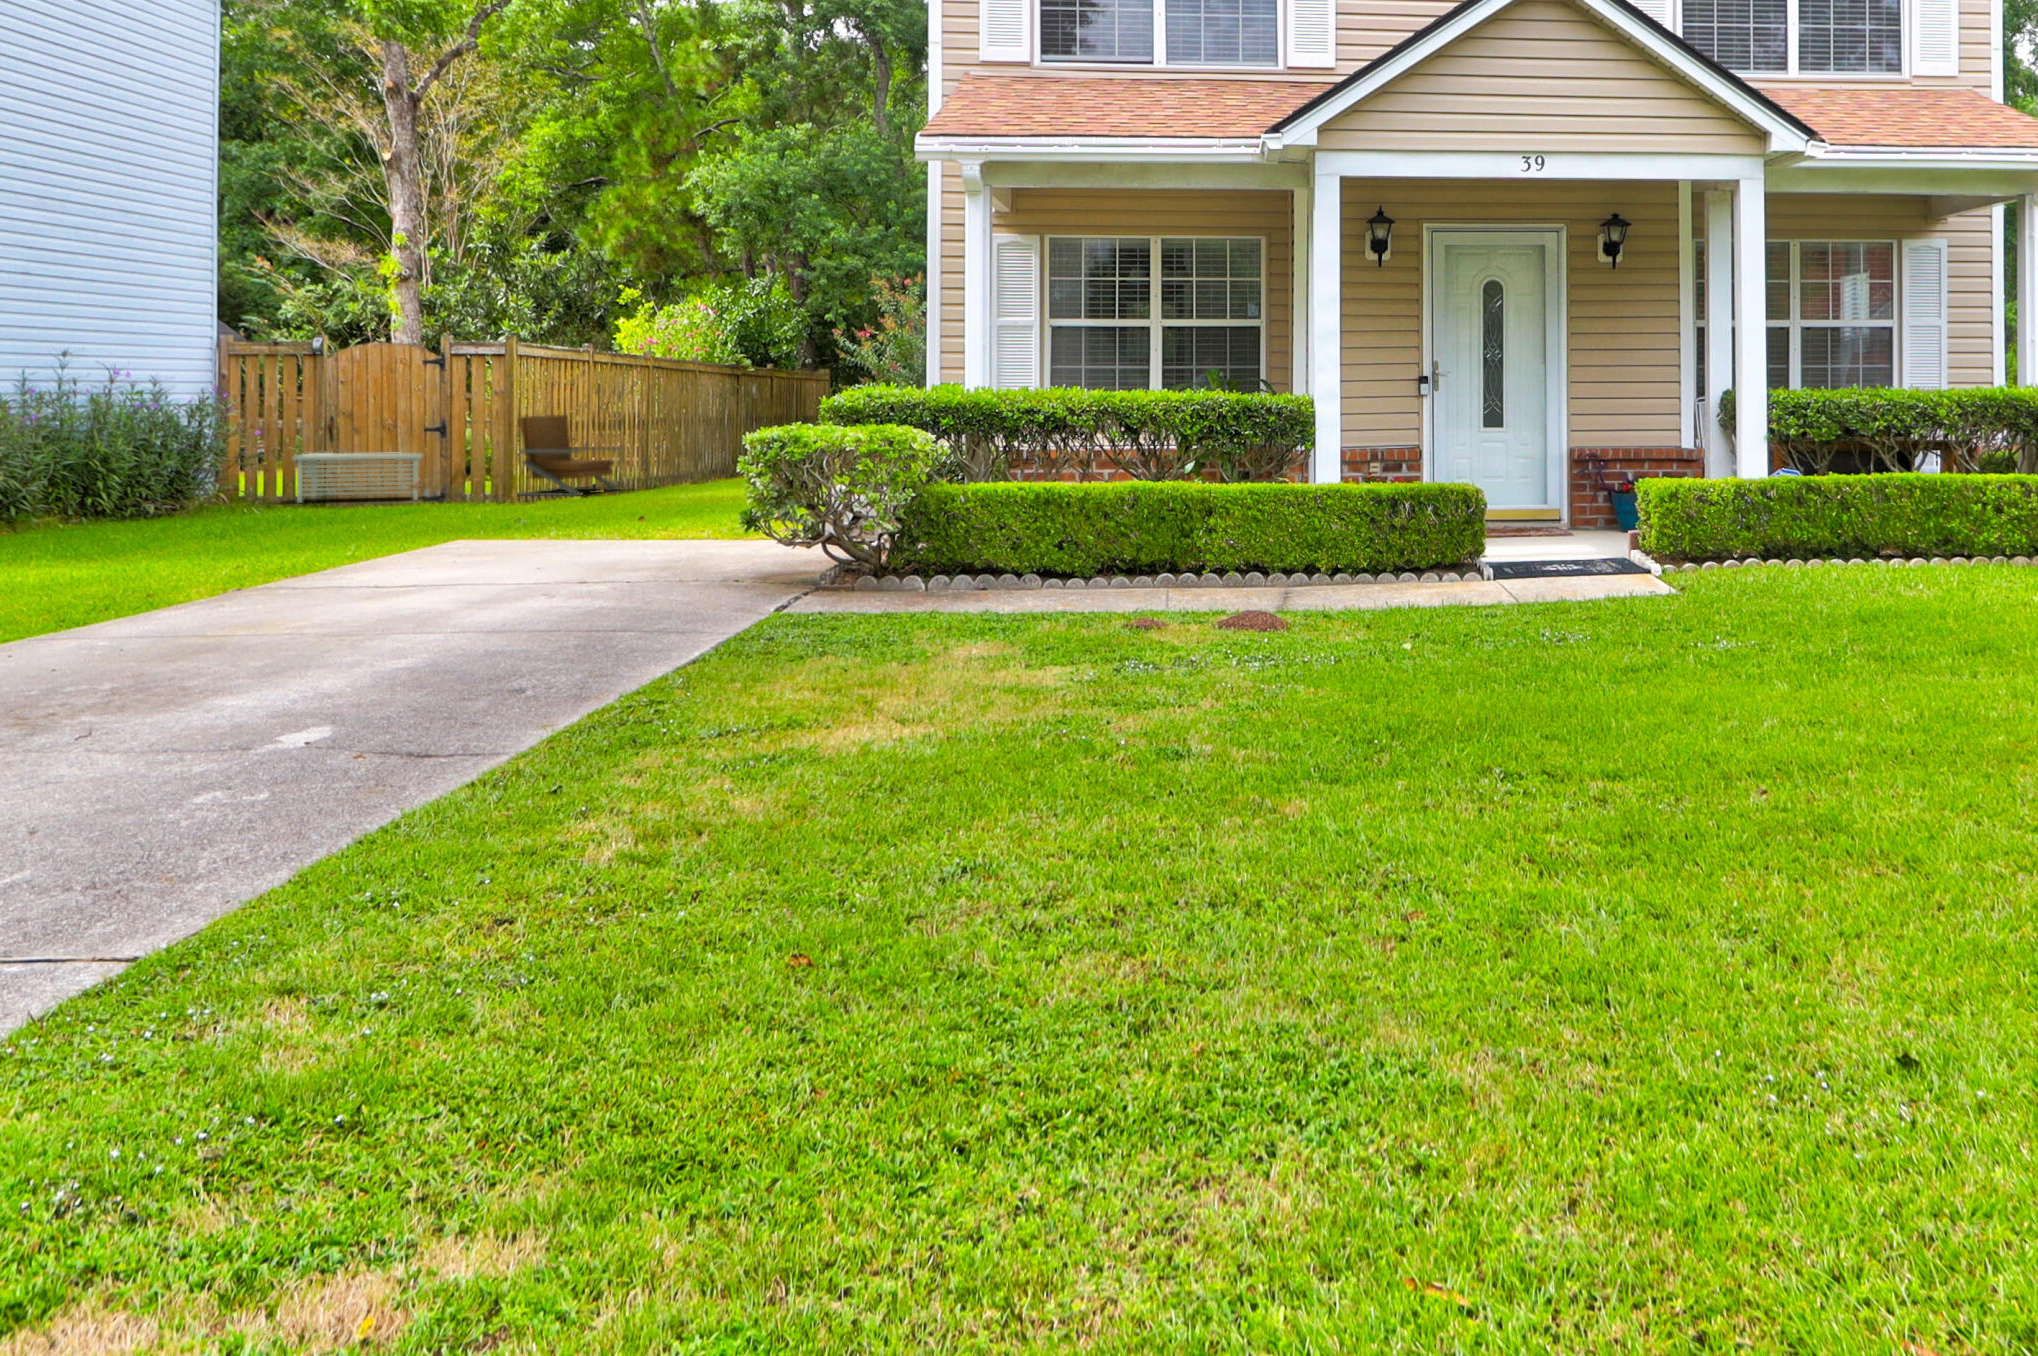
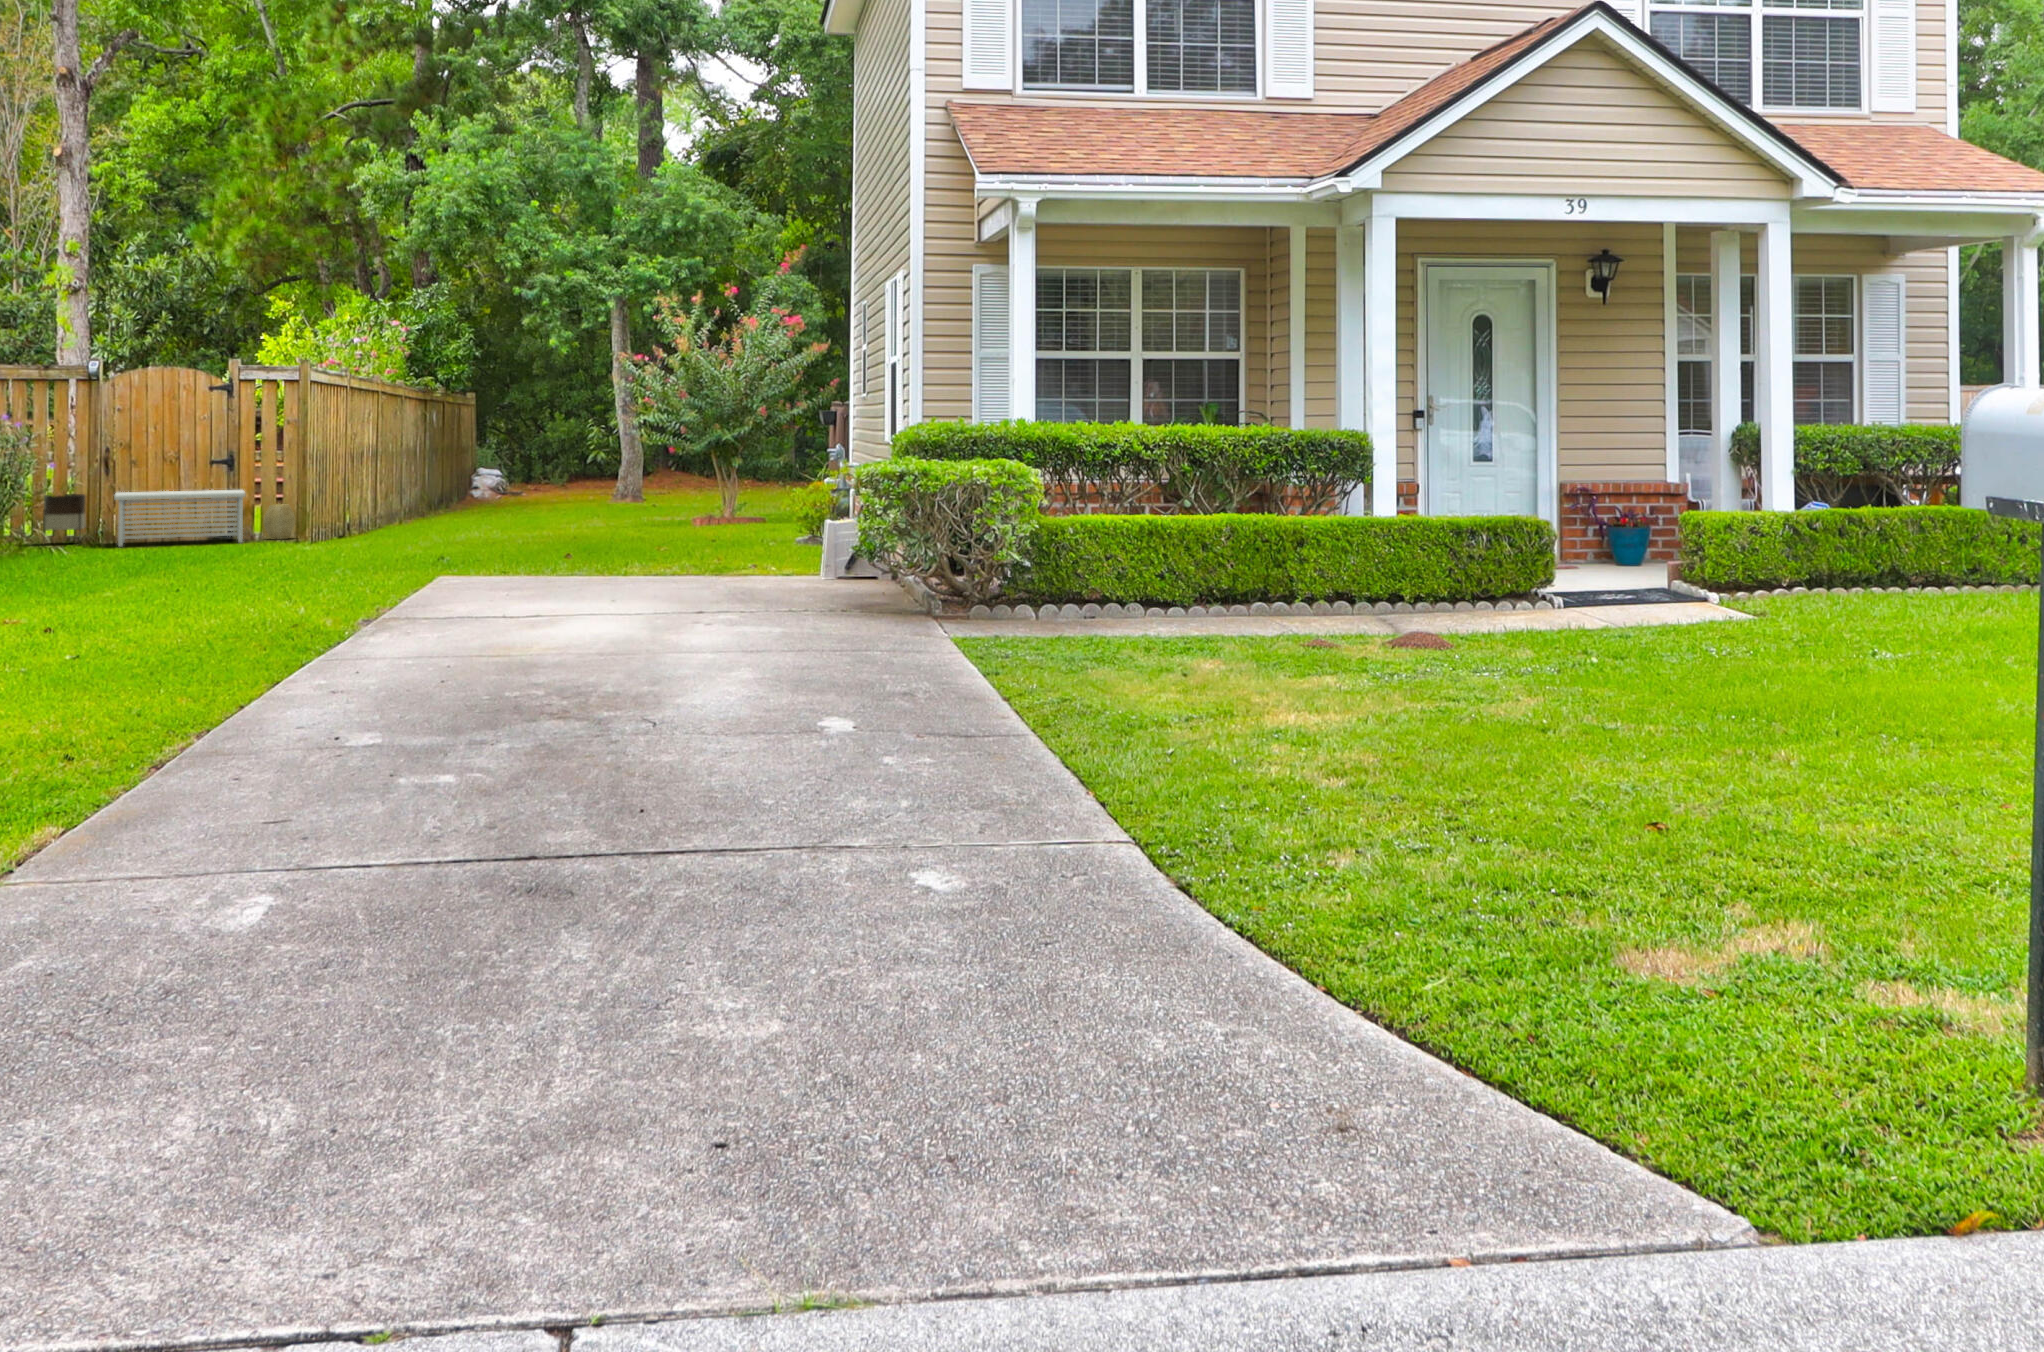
lounge chair: present [518,415,619,496] -> none [321,447,429,537]
planter: none [241,455,283,500] -> present [43,494,86,531]
woven basket: none [445,465,476,498] -> present [264,504,295,539]

